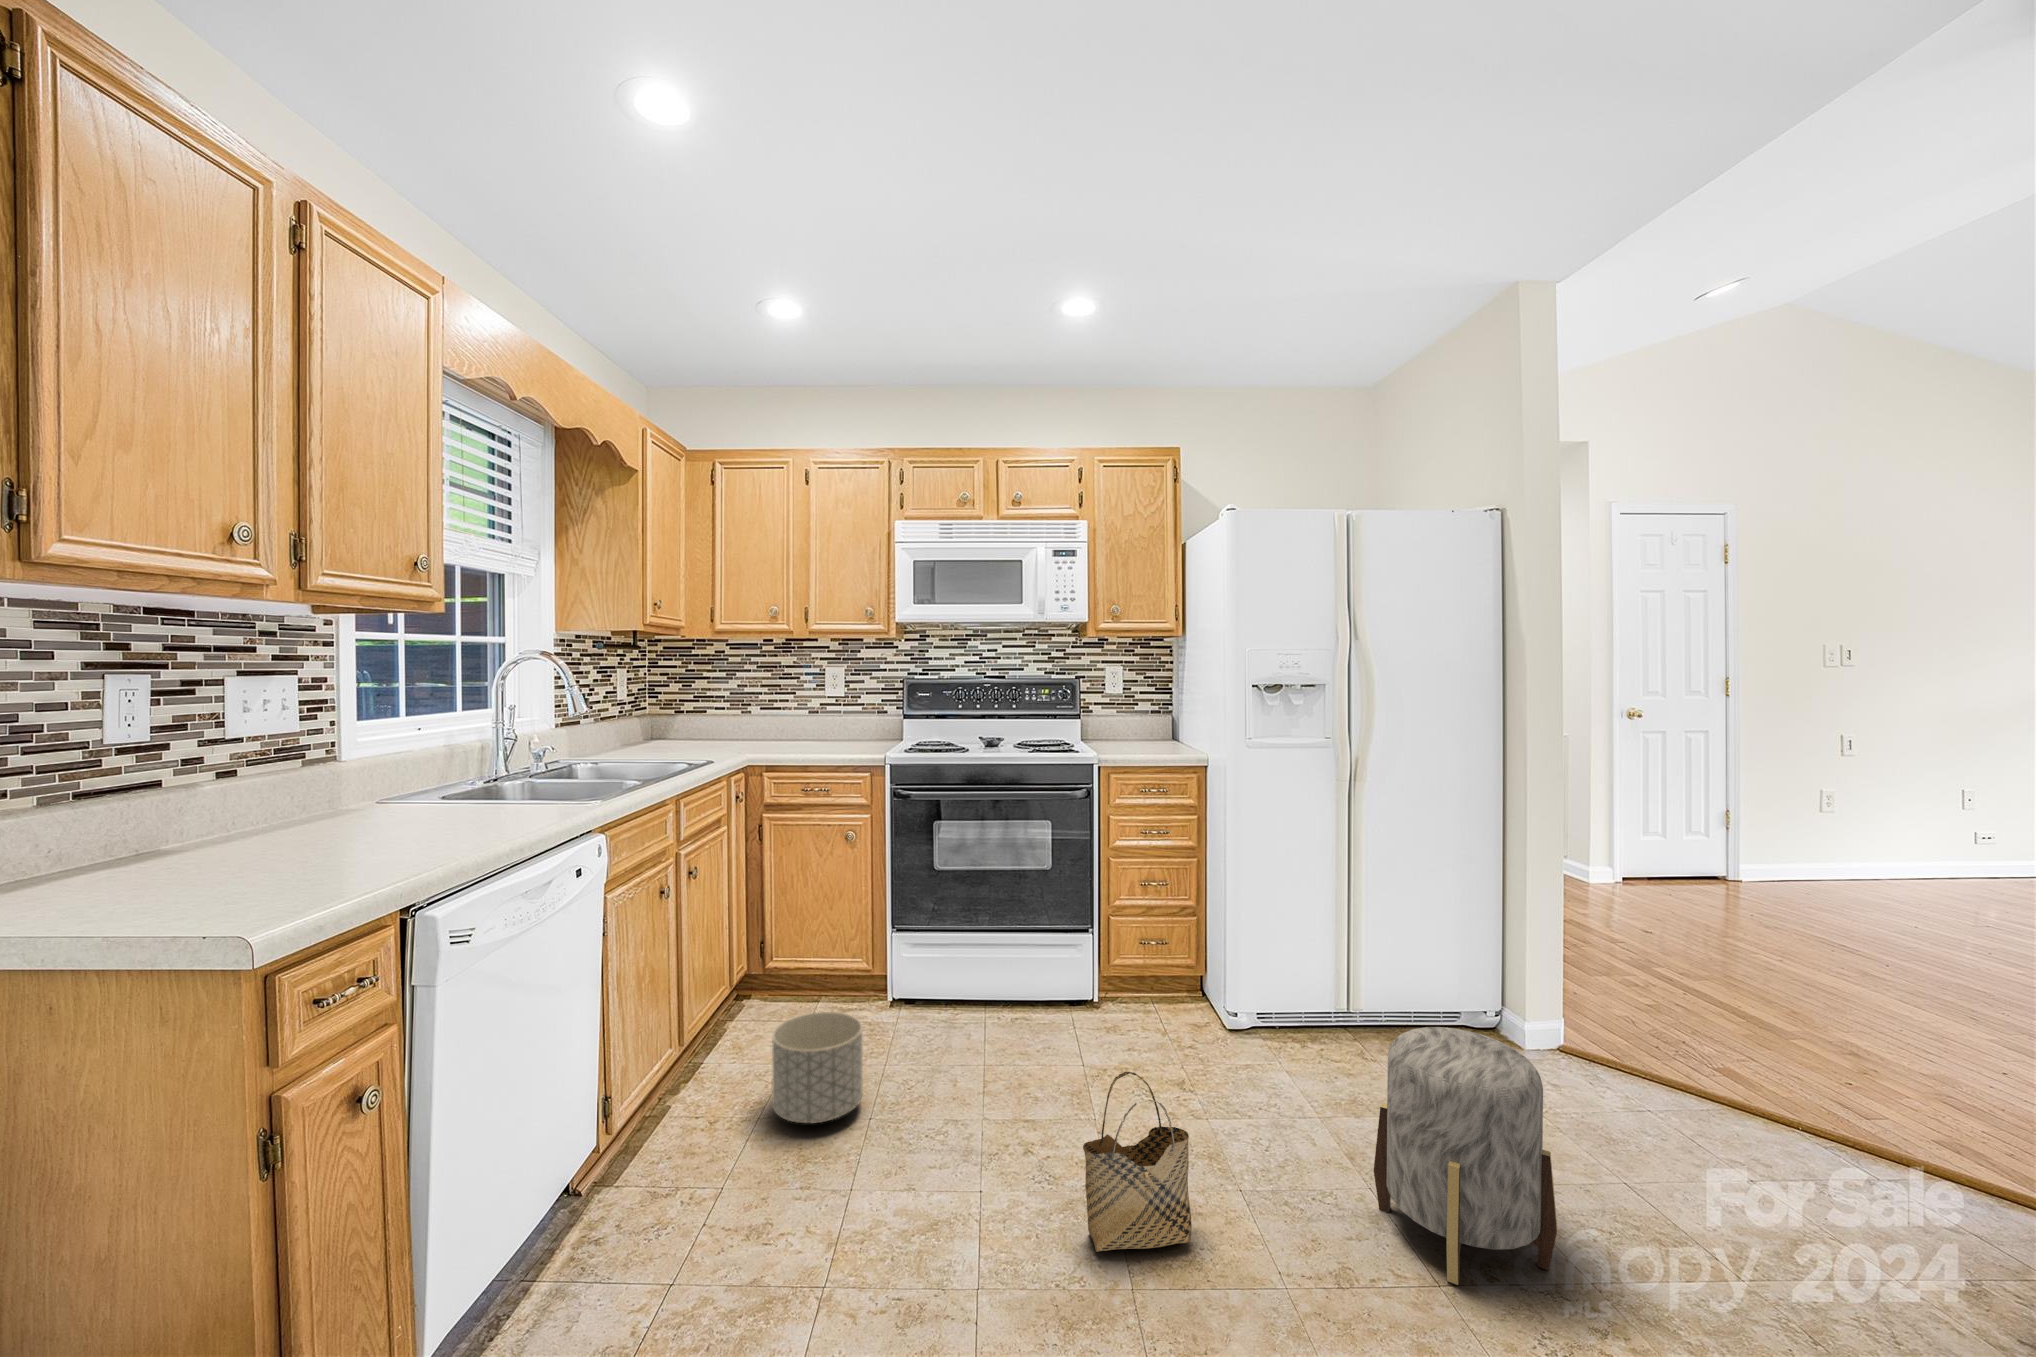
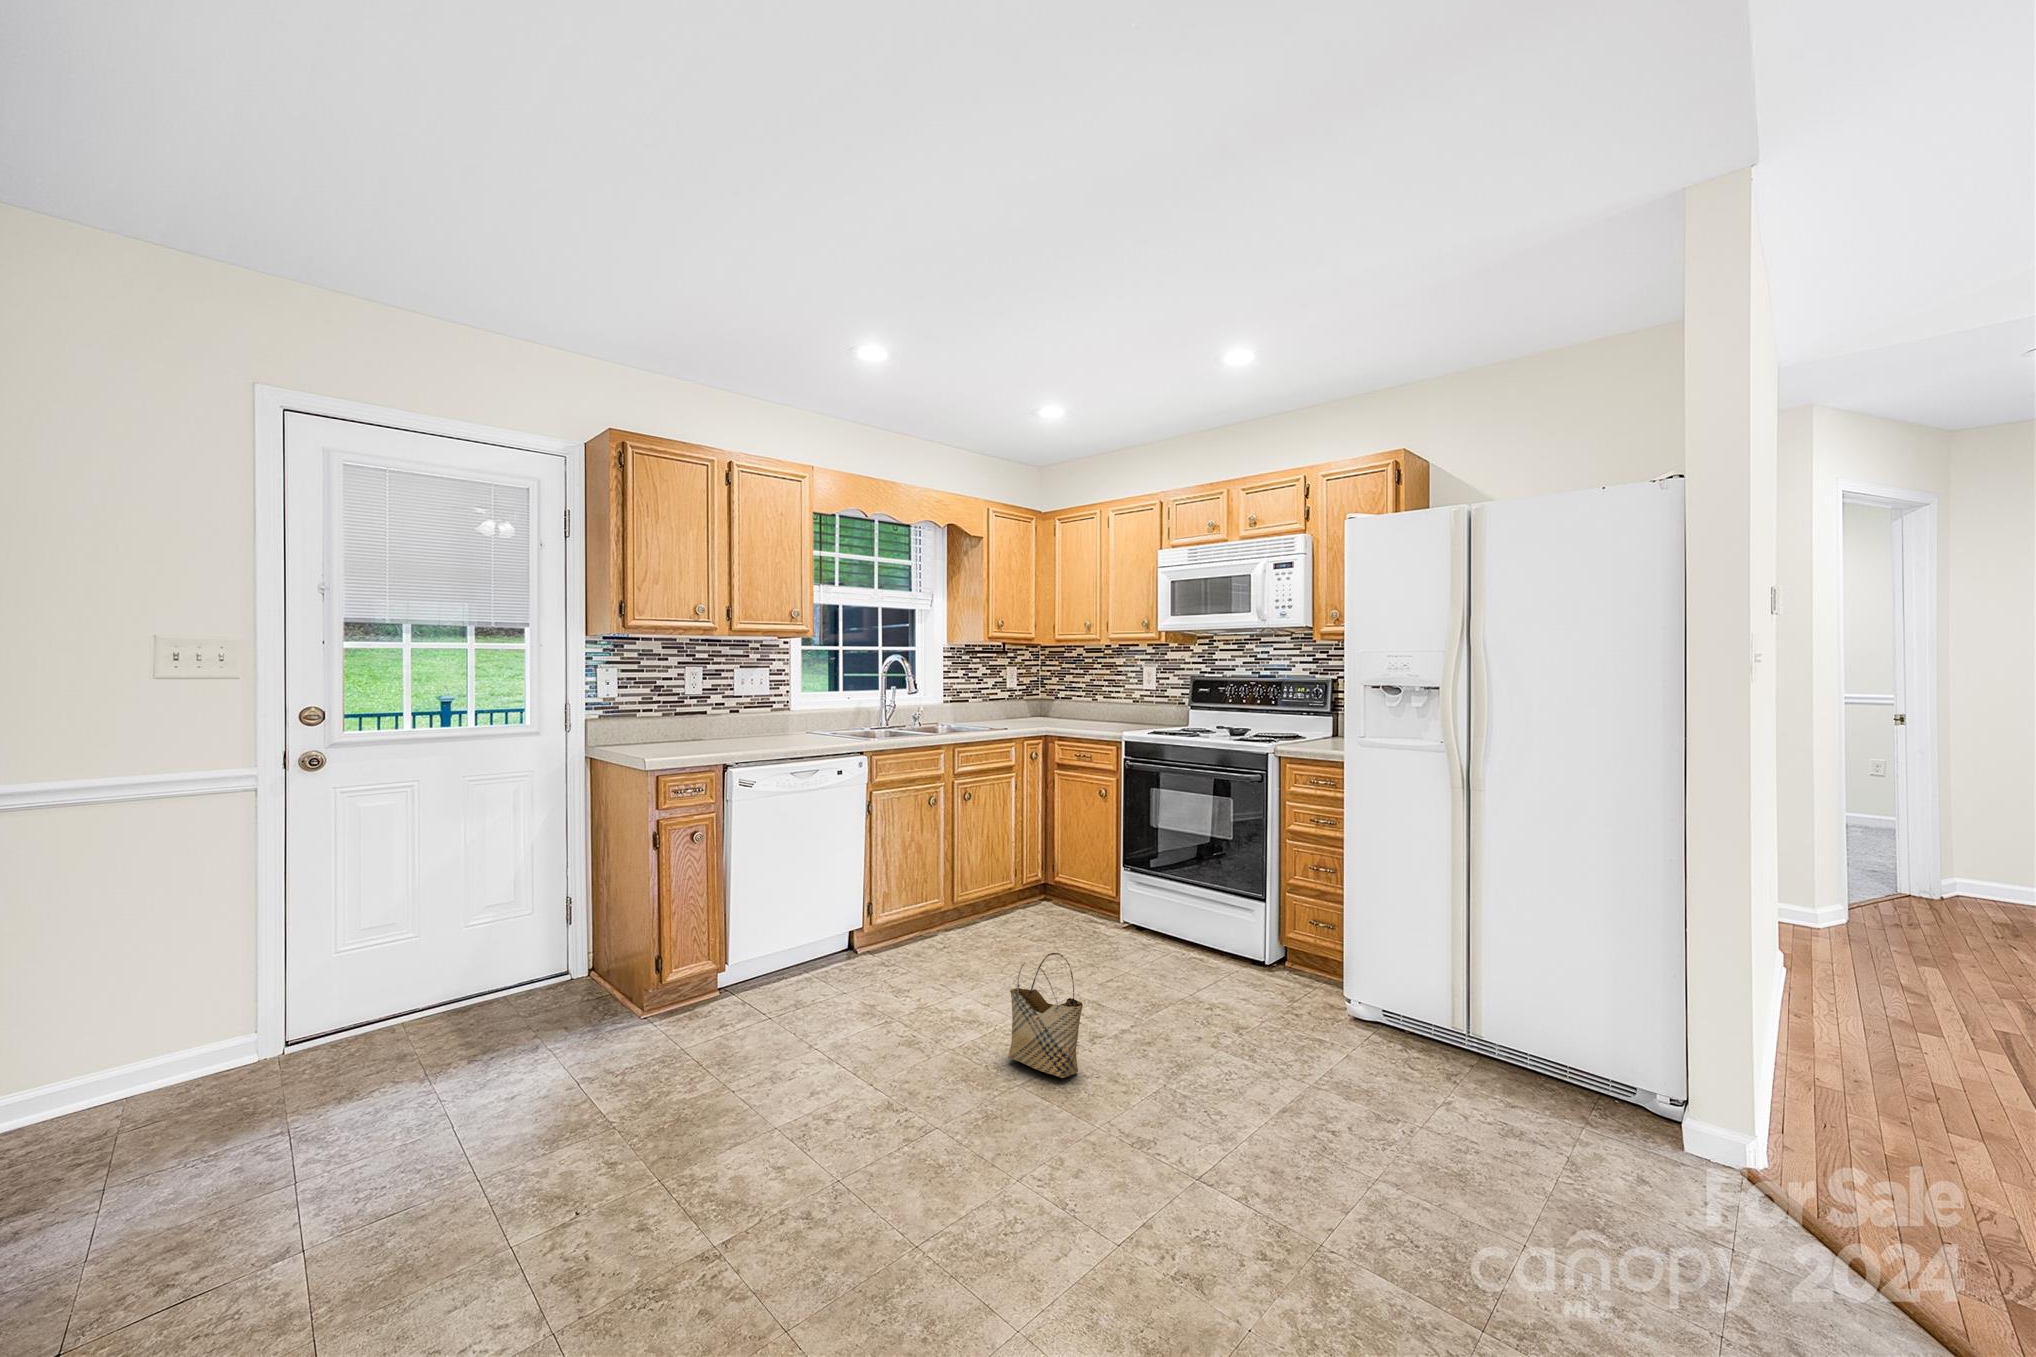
planter: present [772,1012,862,1124] -> none [956,896,1014,962]
stool: present [1374,1027,1557,1285] -> none [1187,983,1329,1213]

